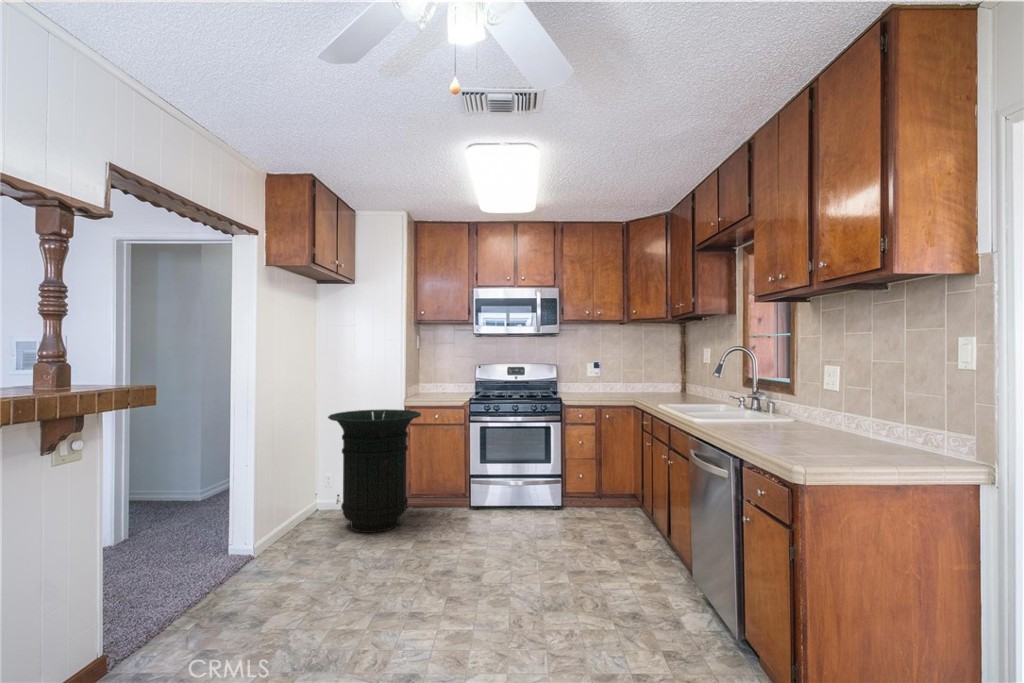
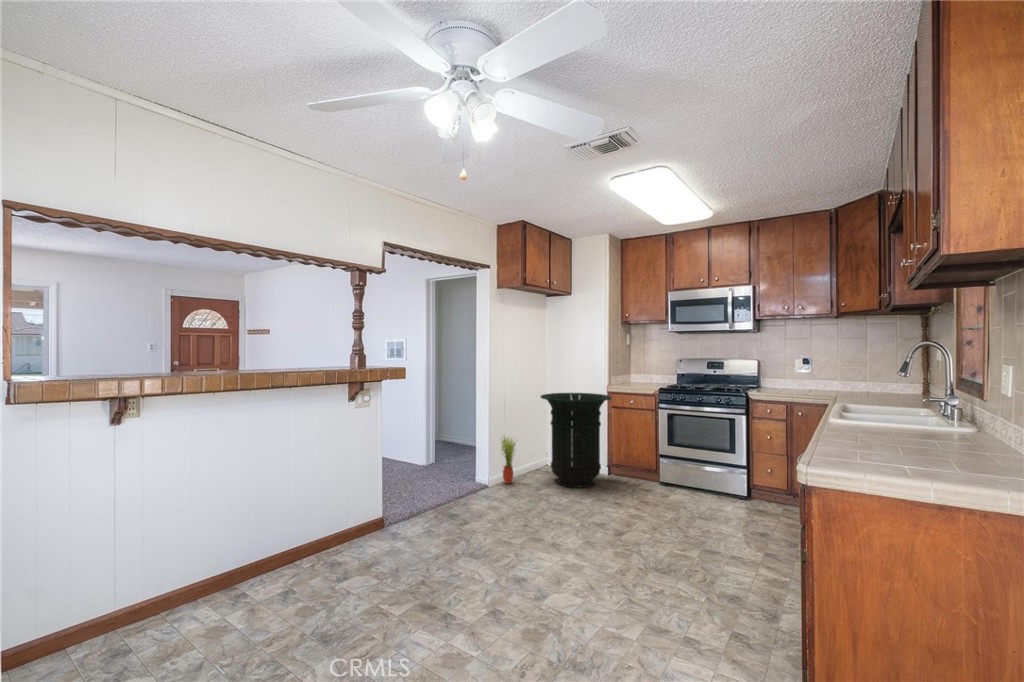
potted plant: none [272,476,298,547] -> present [501,436,516,484]

